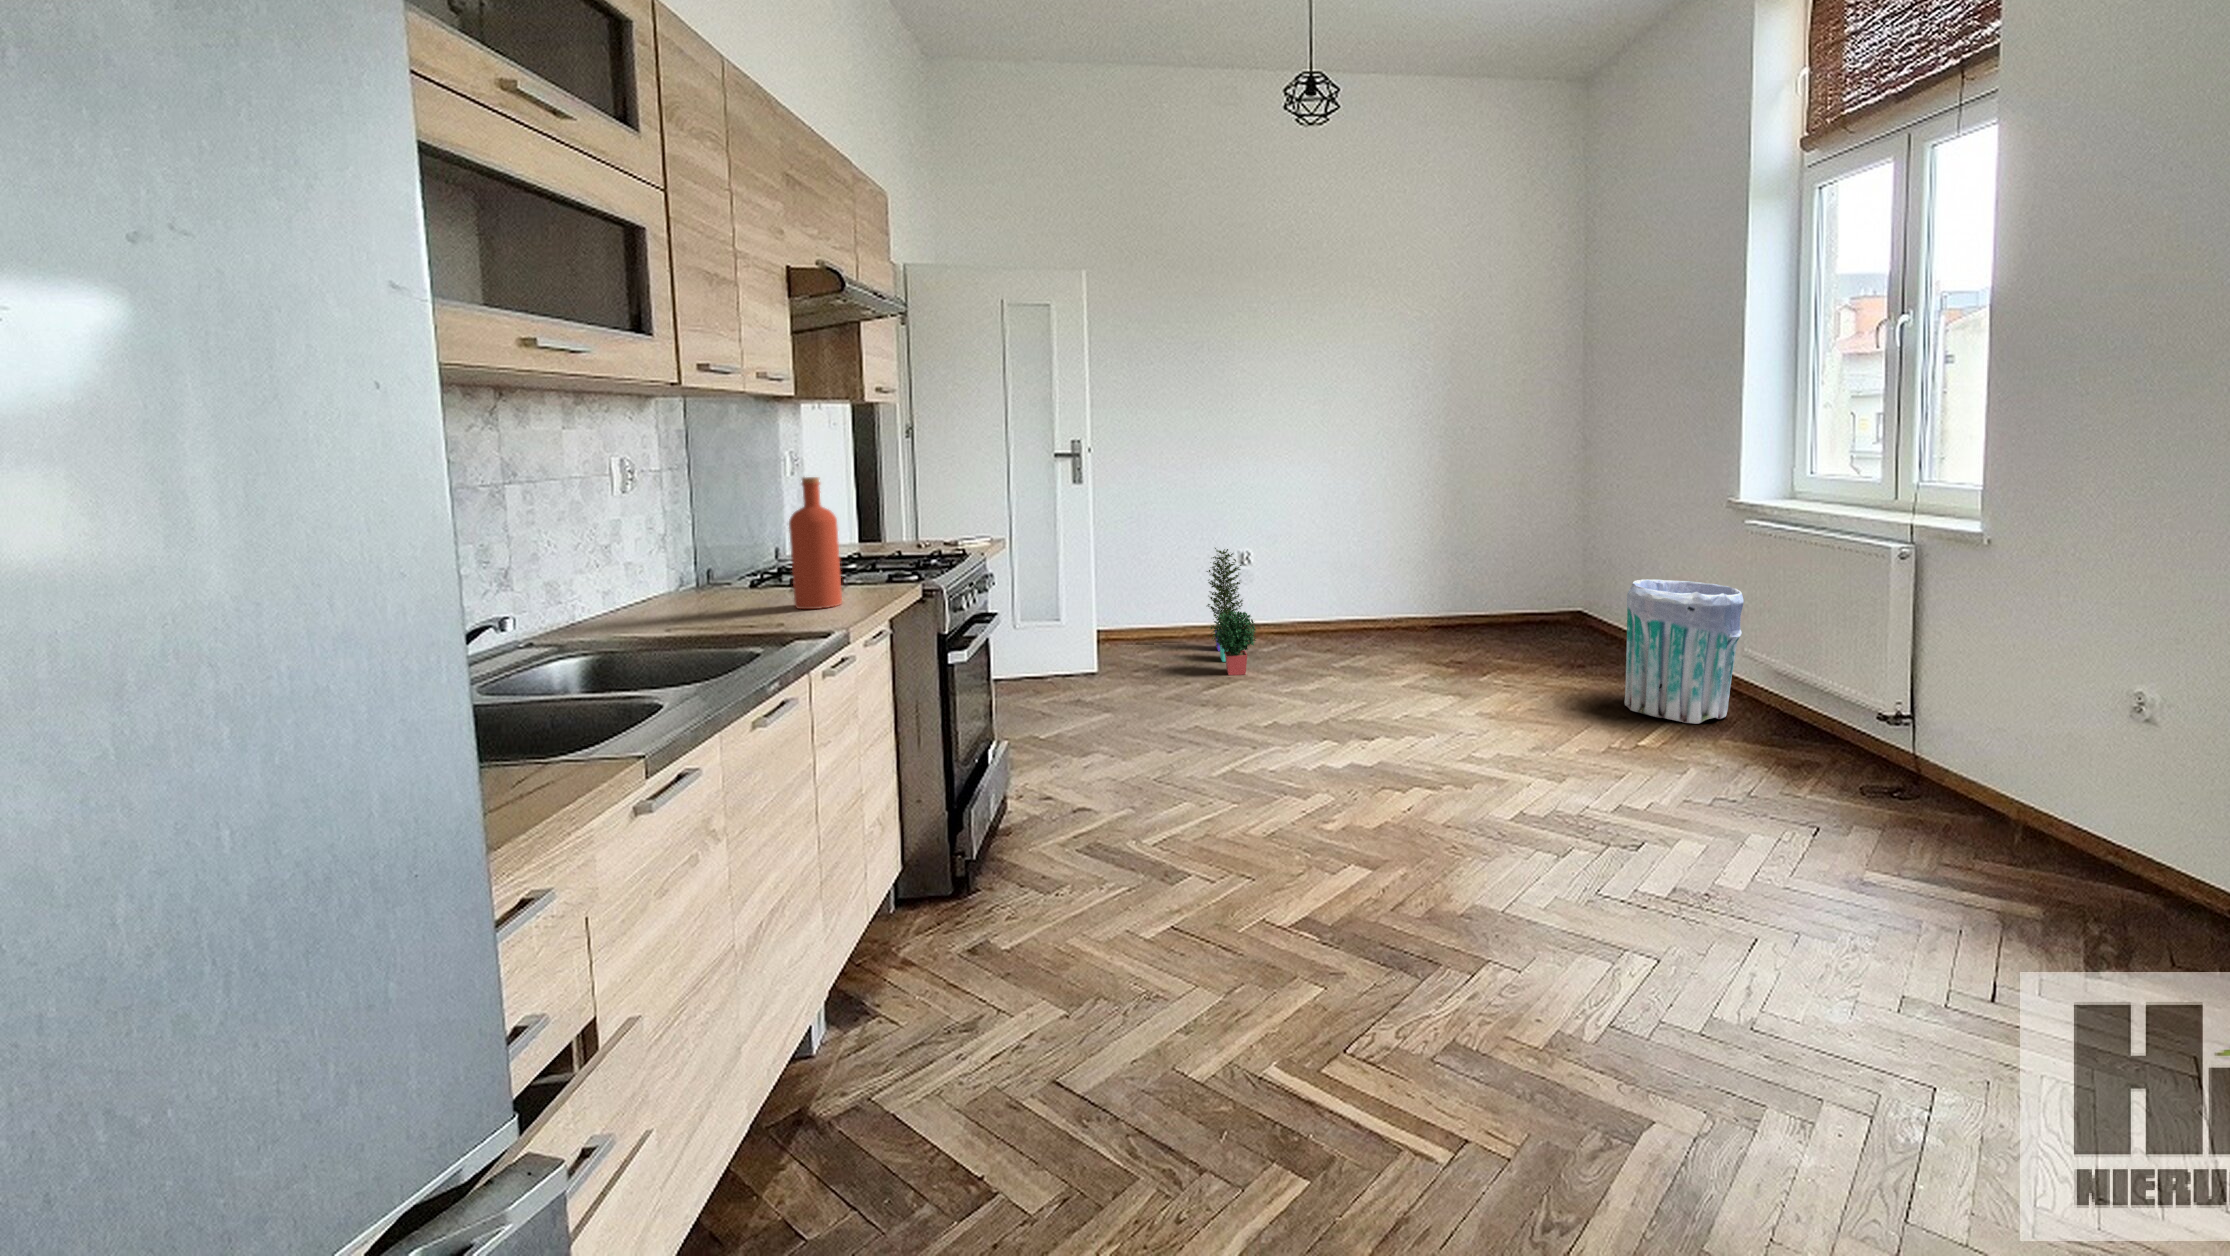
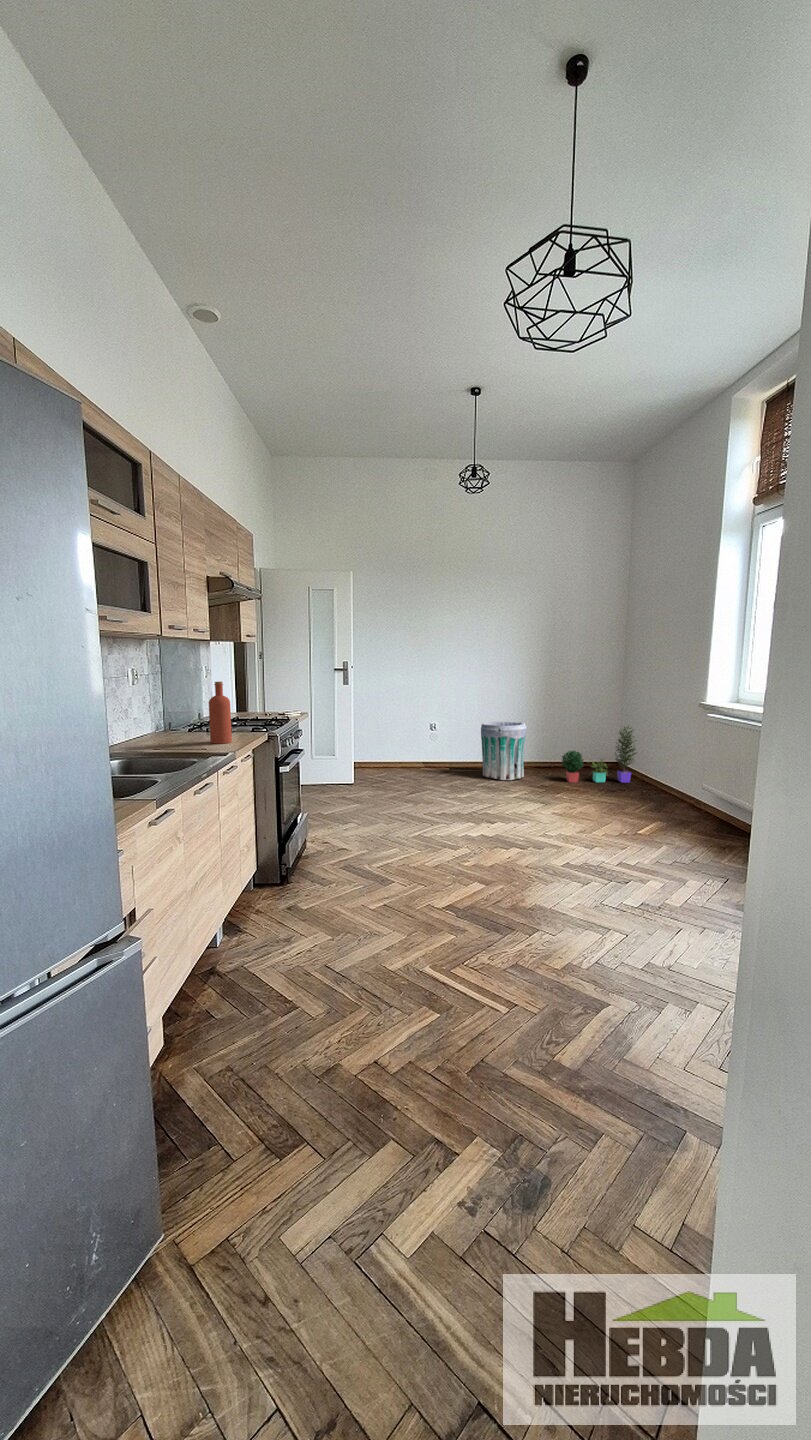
potted plant: present [1207,548,1256,675] -> present [562,726,636,783]
trash can: present [1624,579,1744,724] -> present [481,721,527,780]

